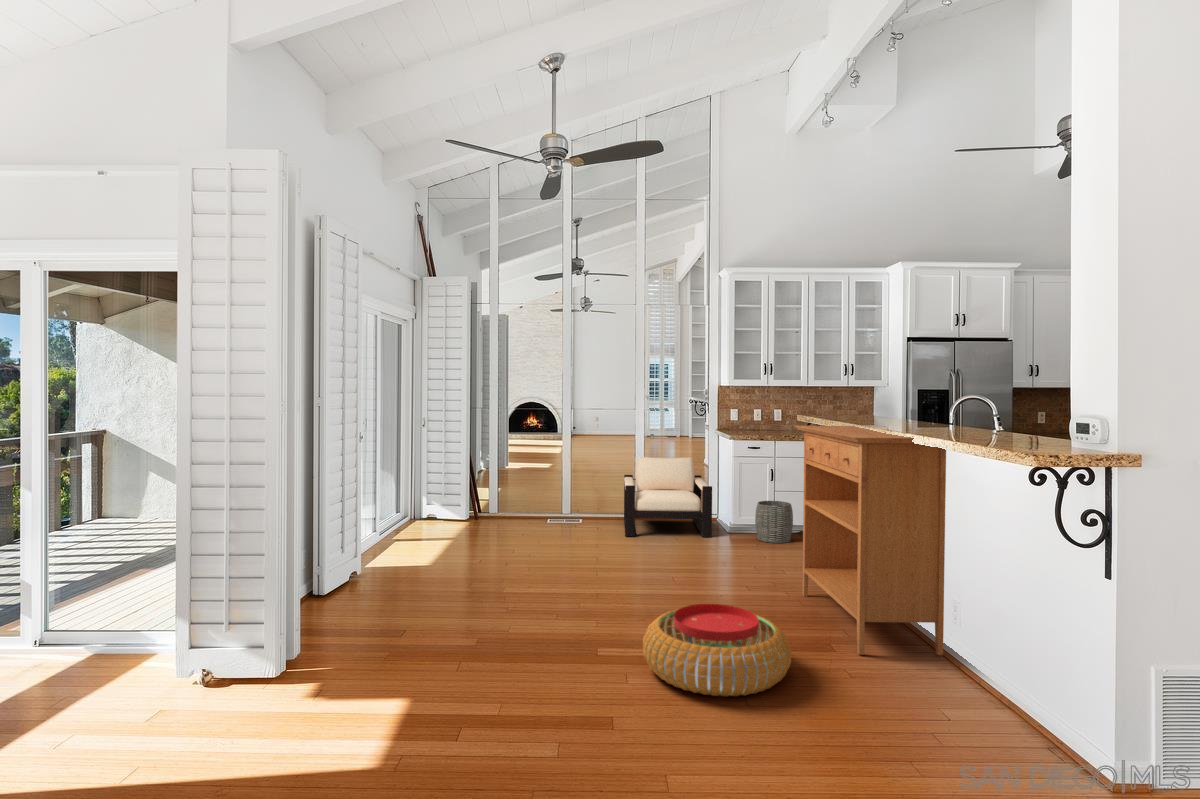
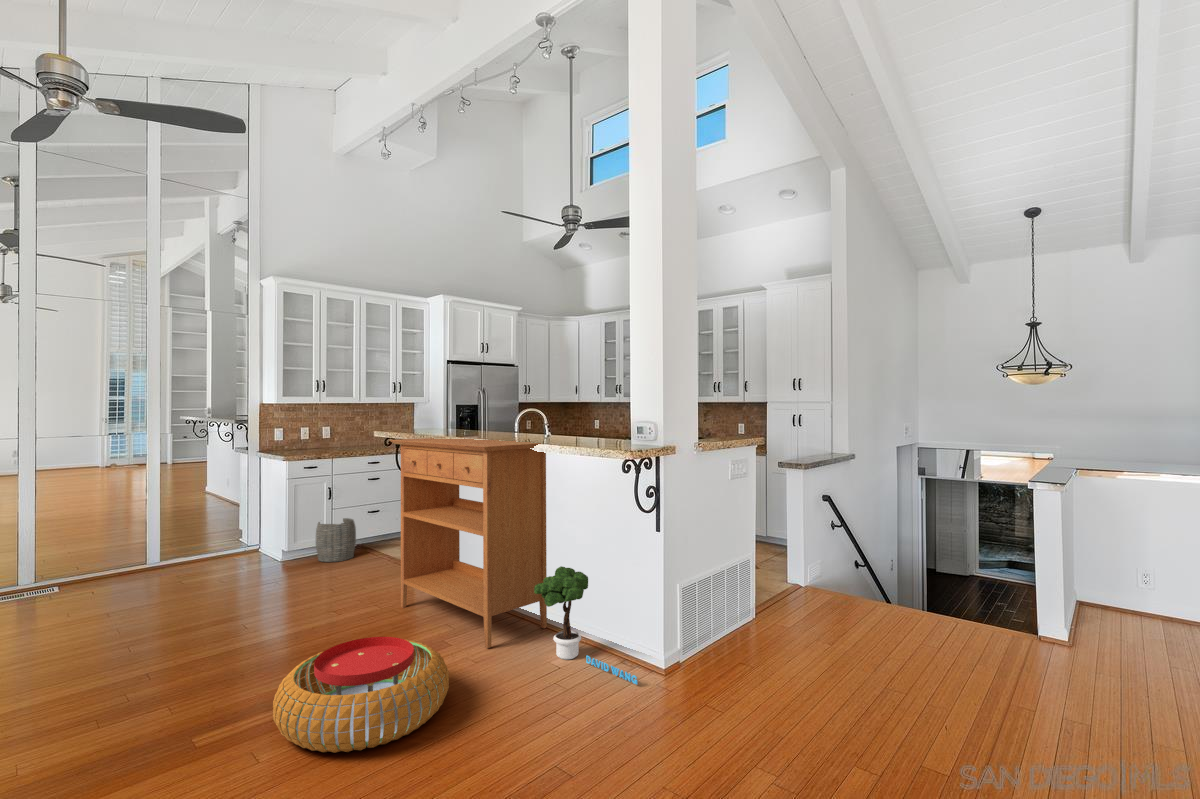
armchair: present [624,457,712,537] -> none [131,484,266,590]
potted tree: none [905,584,1009,745] -> present [534,566,638,685]

